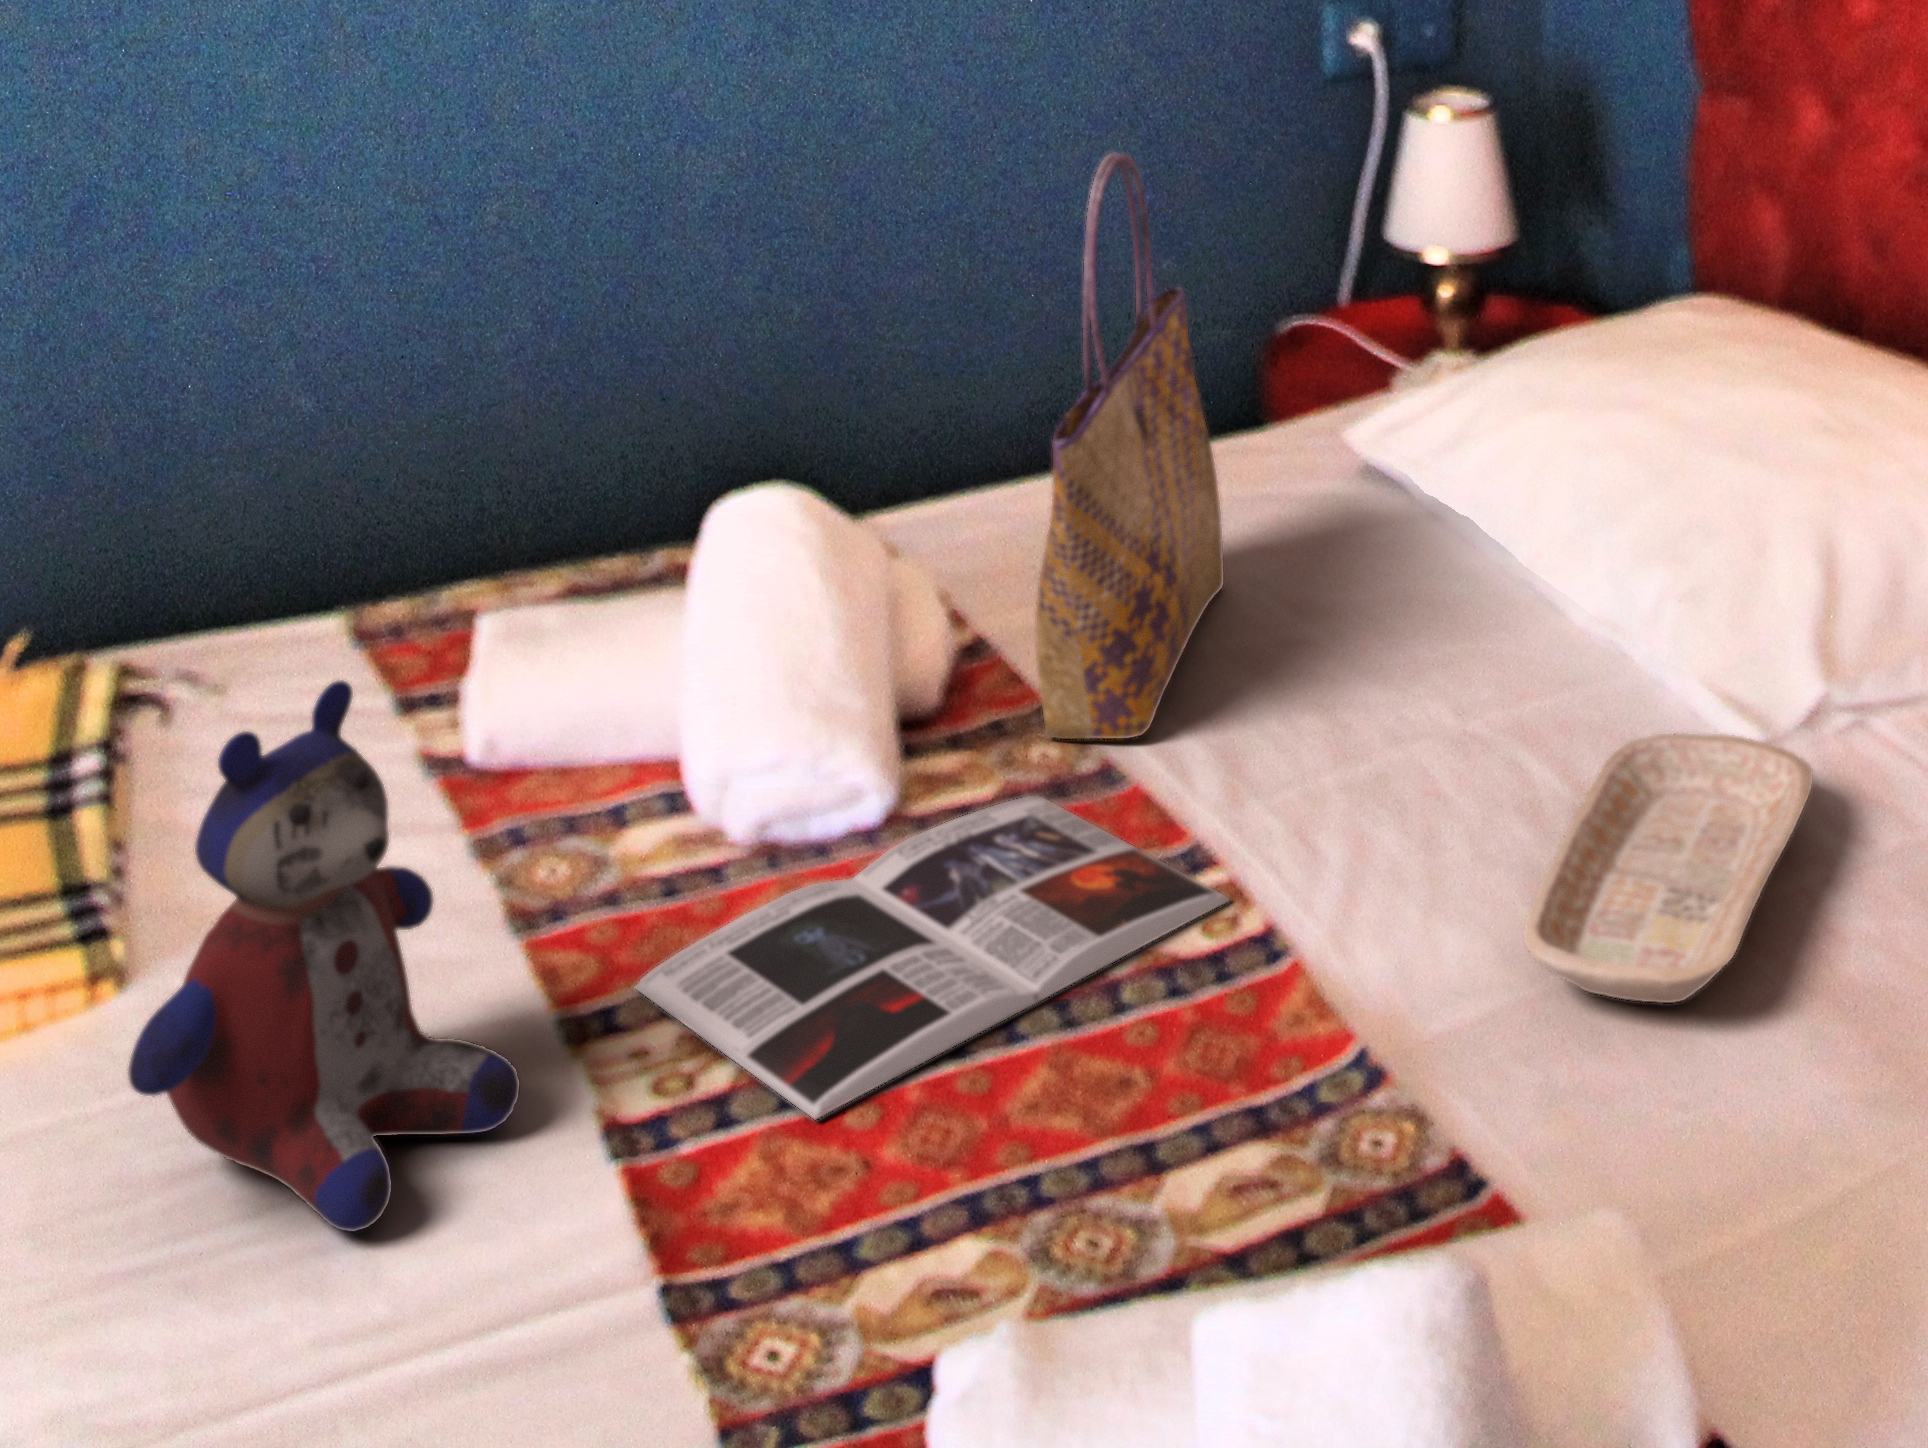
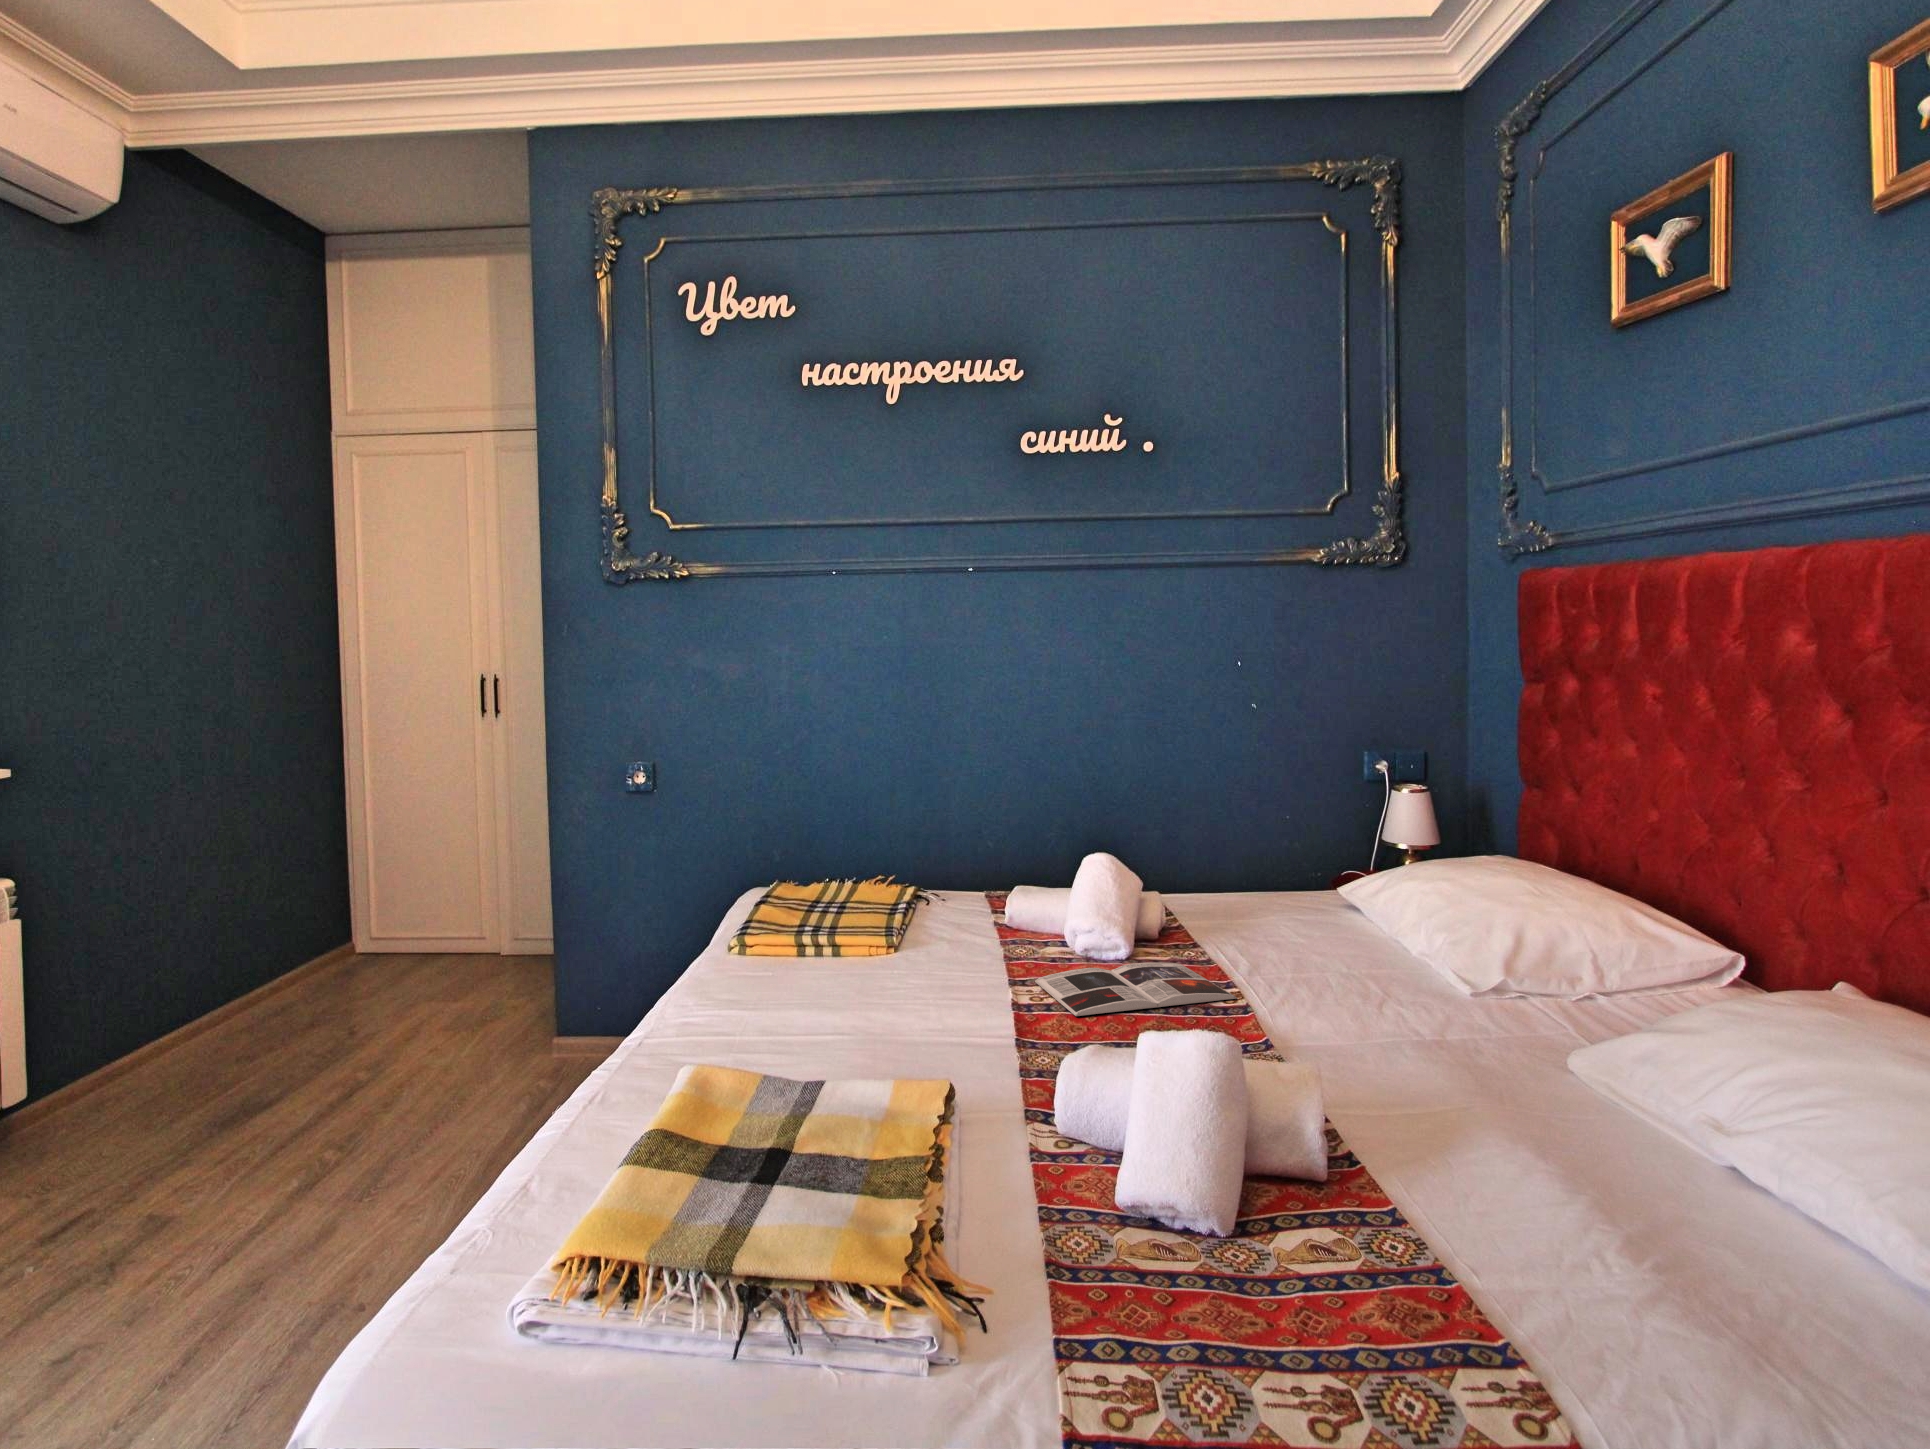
tote bag: present [1035,153,1224,739] -> none [1187,757,1275,957]
stuffed bear: present [128,680,520,1232] -> none [882,859,991,1010]
tray: present [1524,733,1813,1003] -> none [1335,982,1486,1050]

